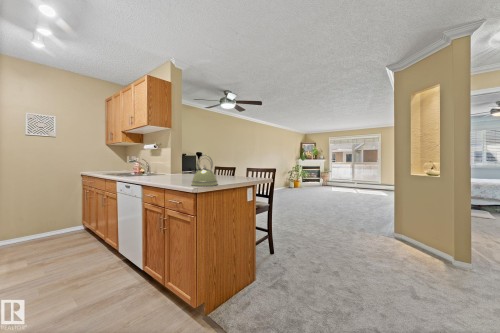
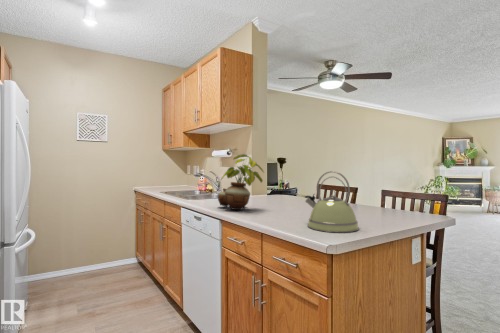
potted plant: none [143,146,173,180] -> present [218,154,263,210]

